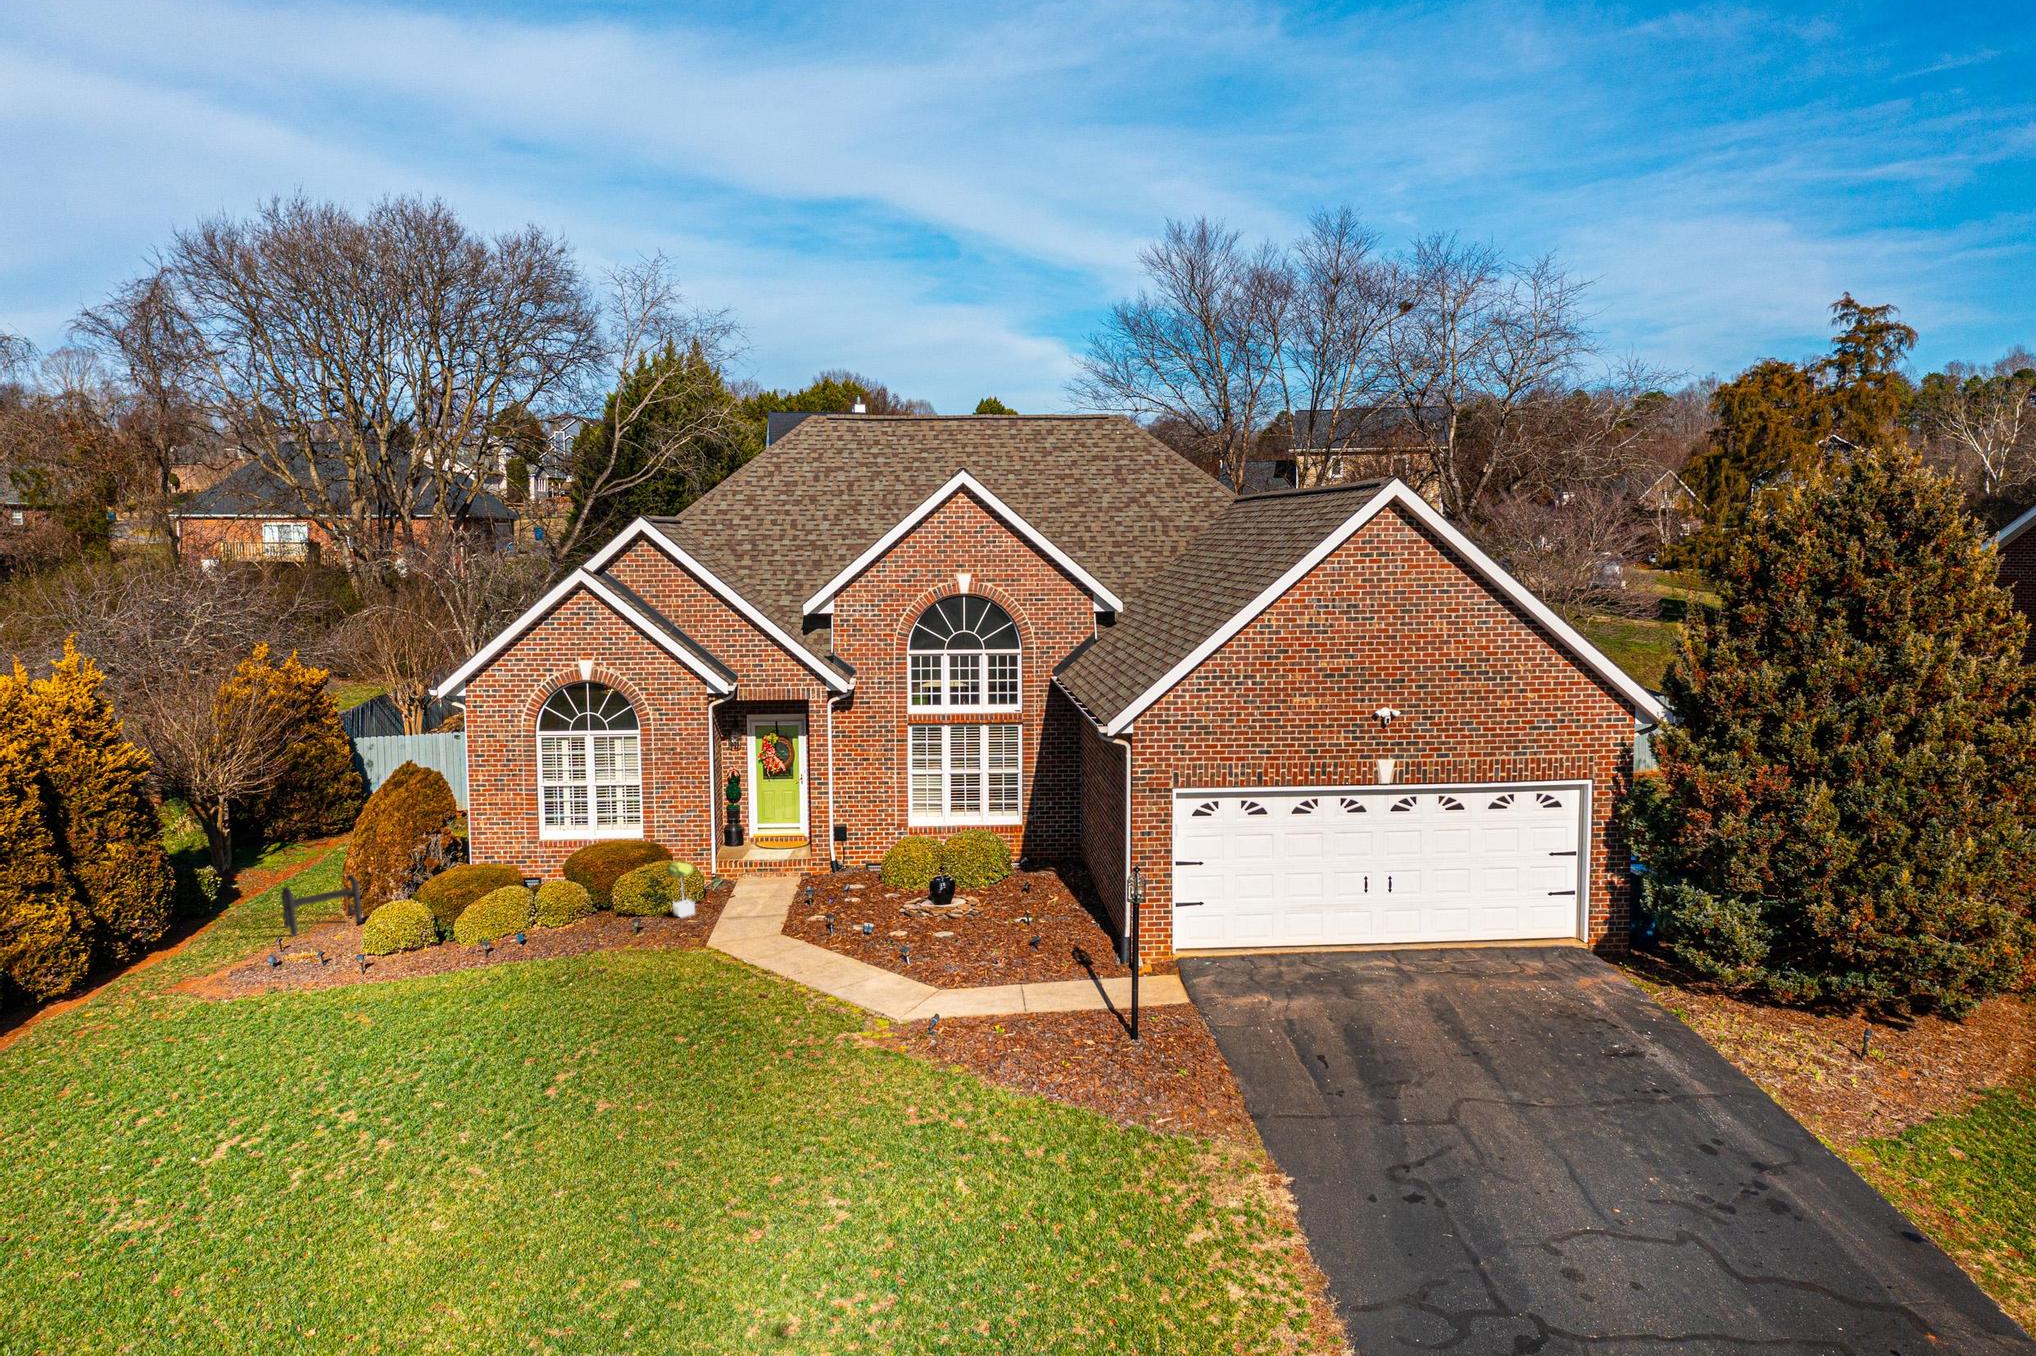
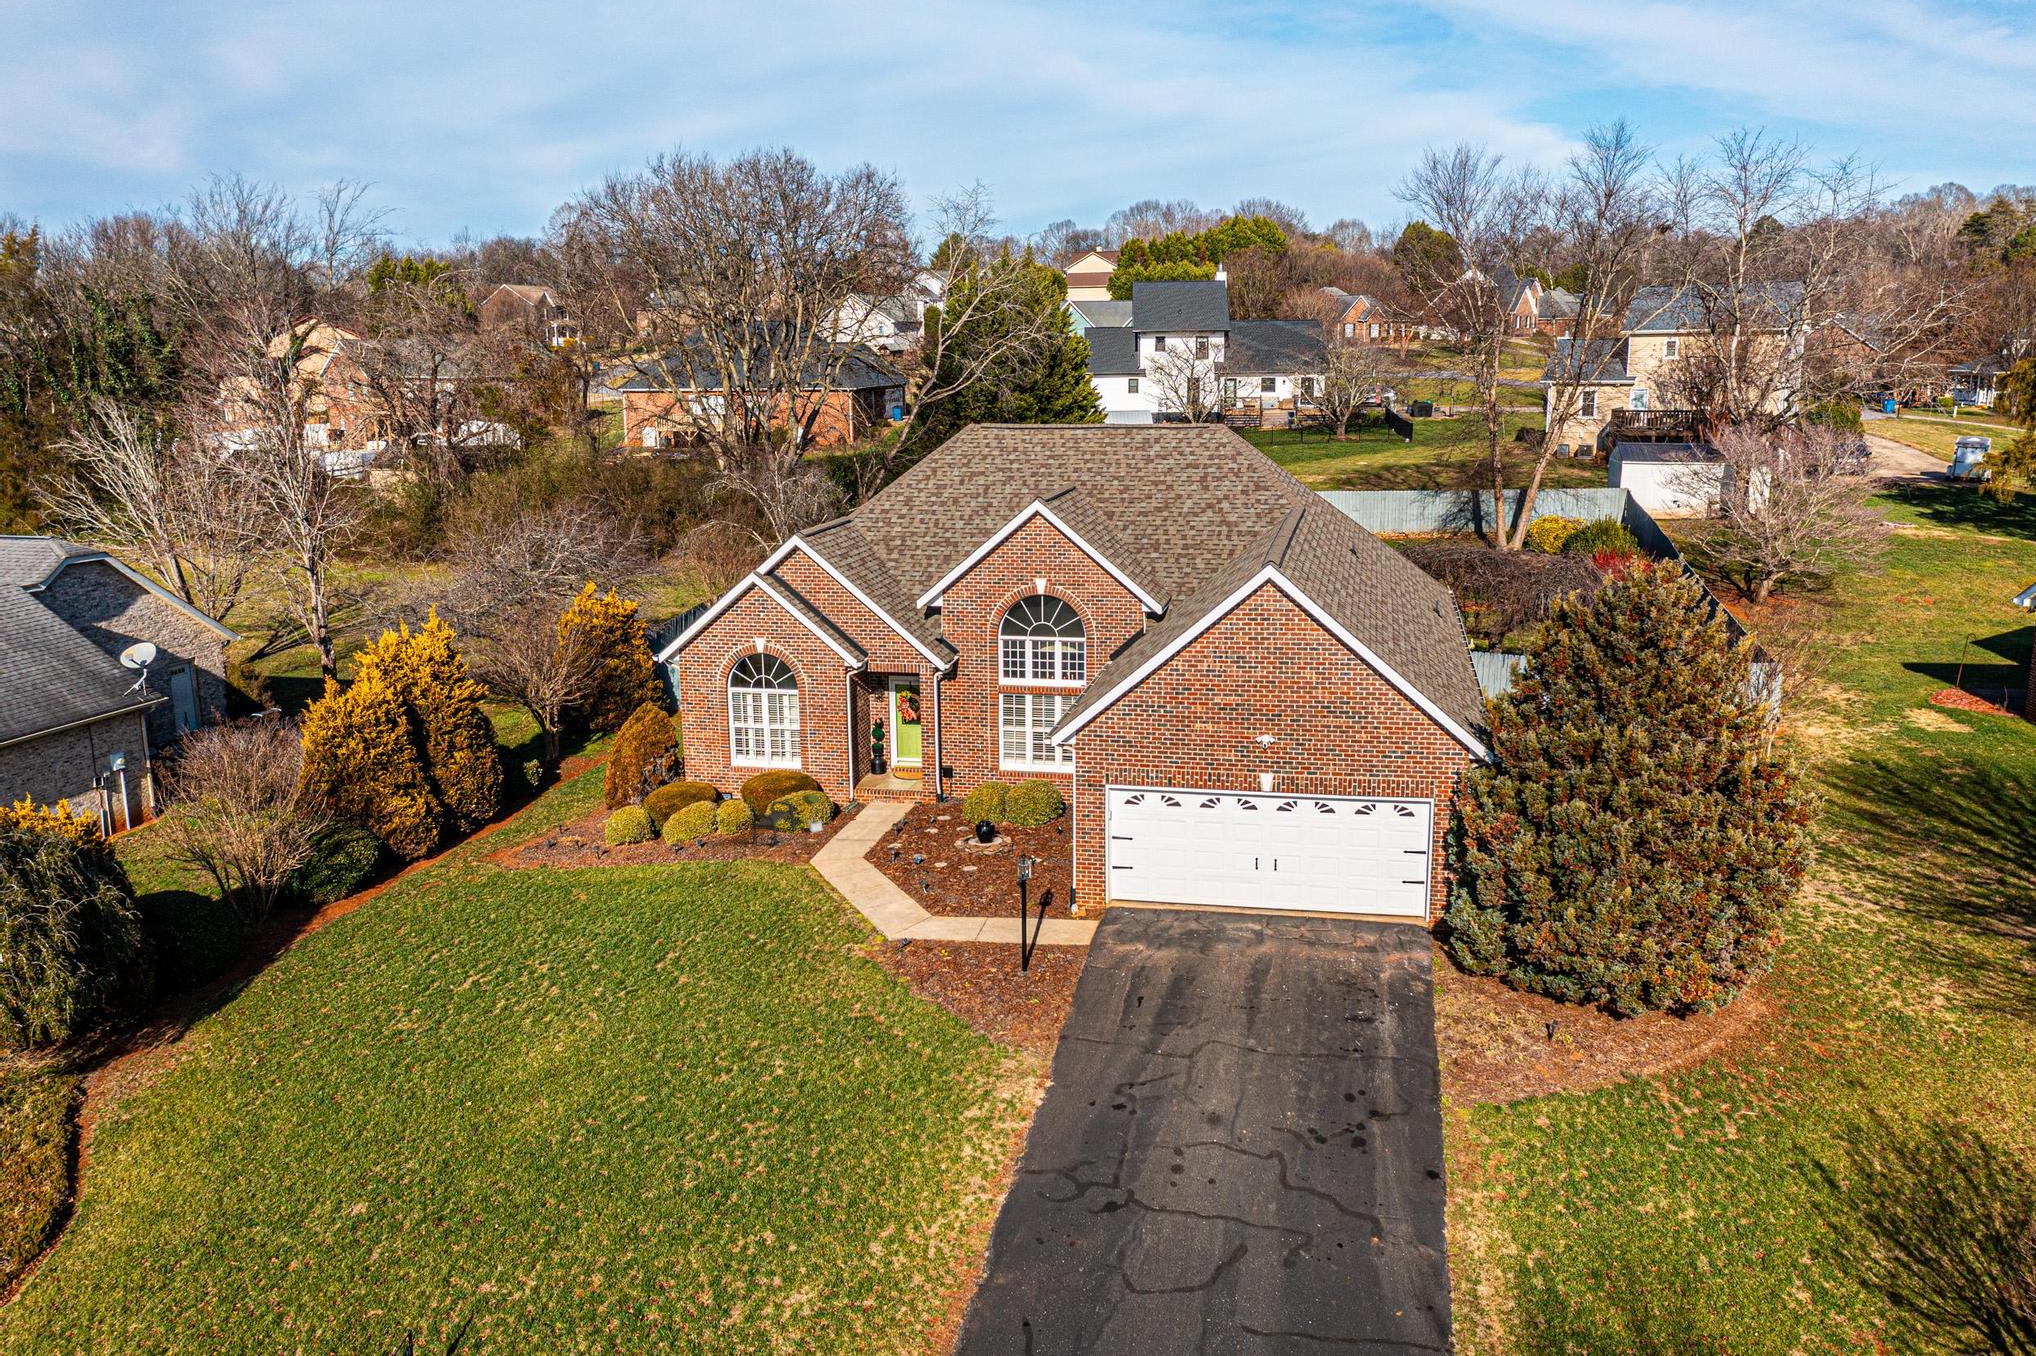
bench: present [282,875,362,936] -> present [752,801,796,845]

